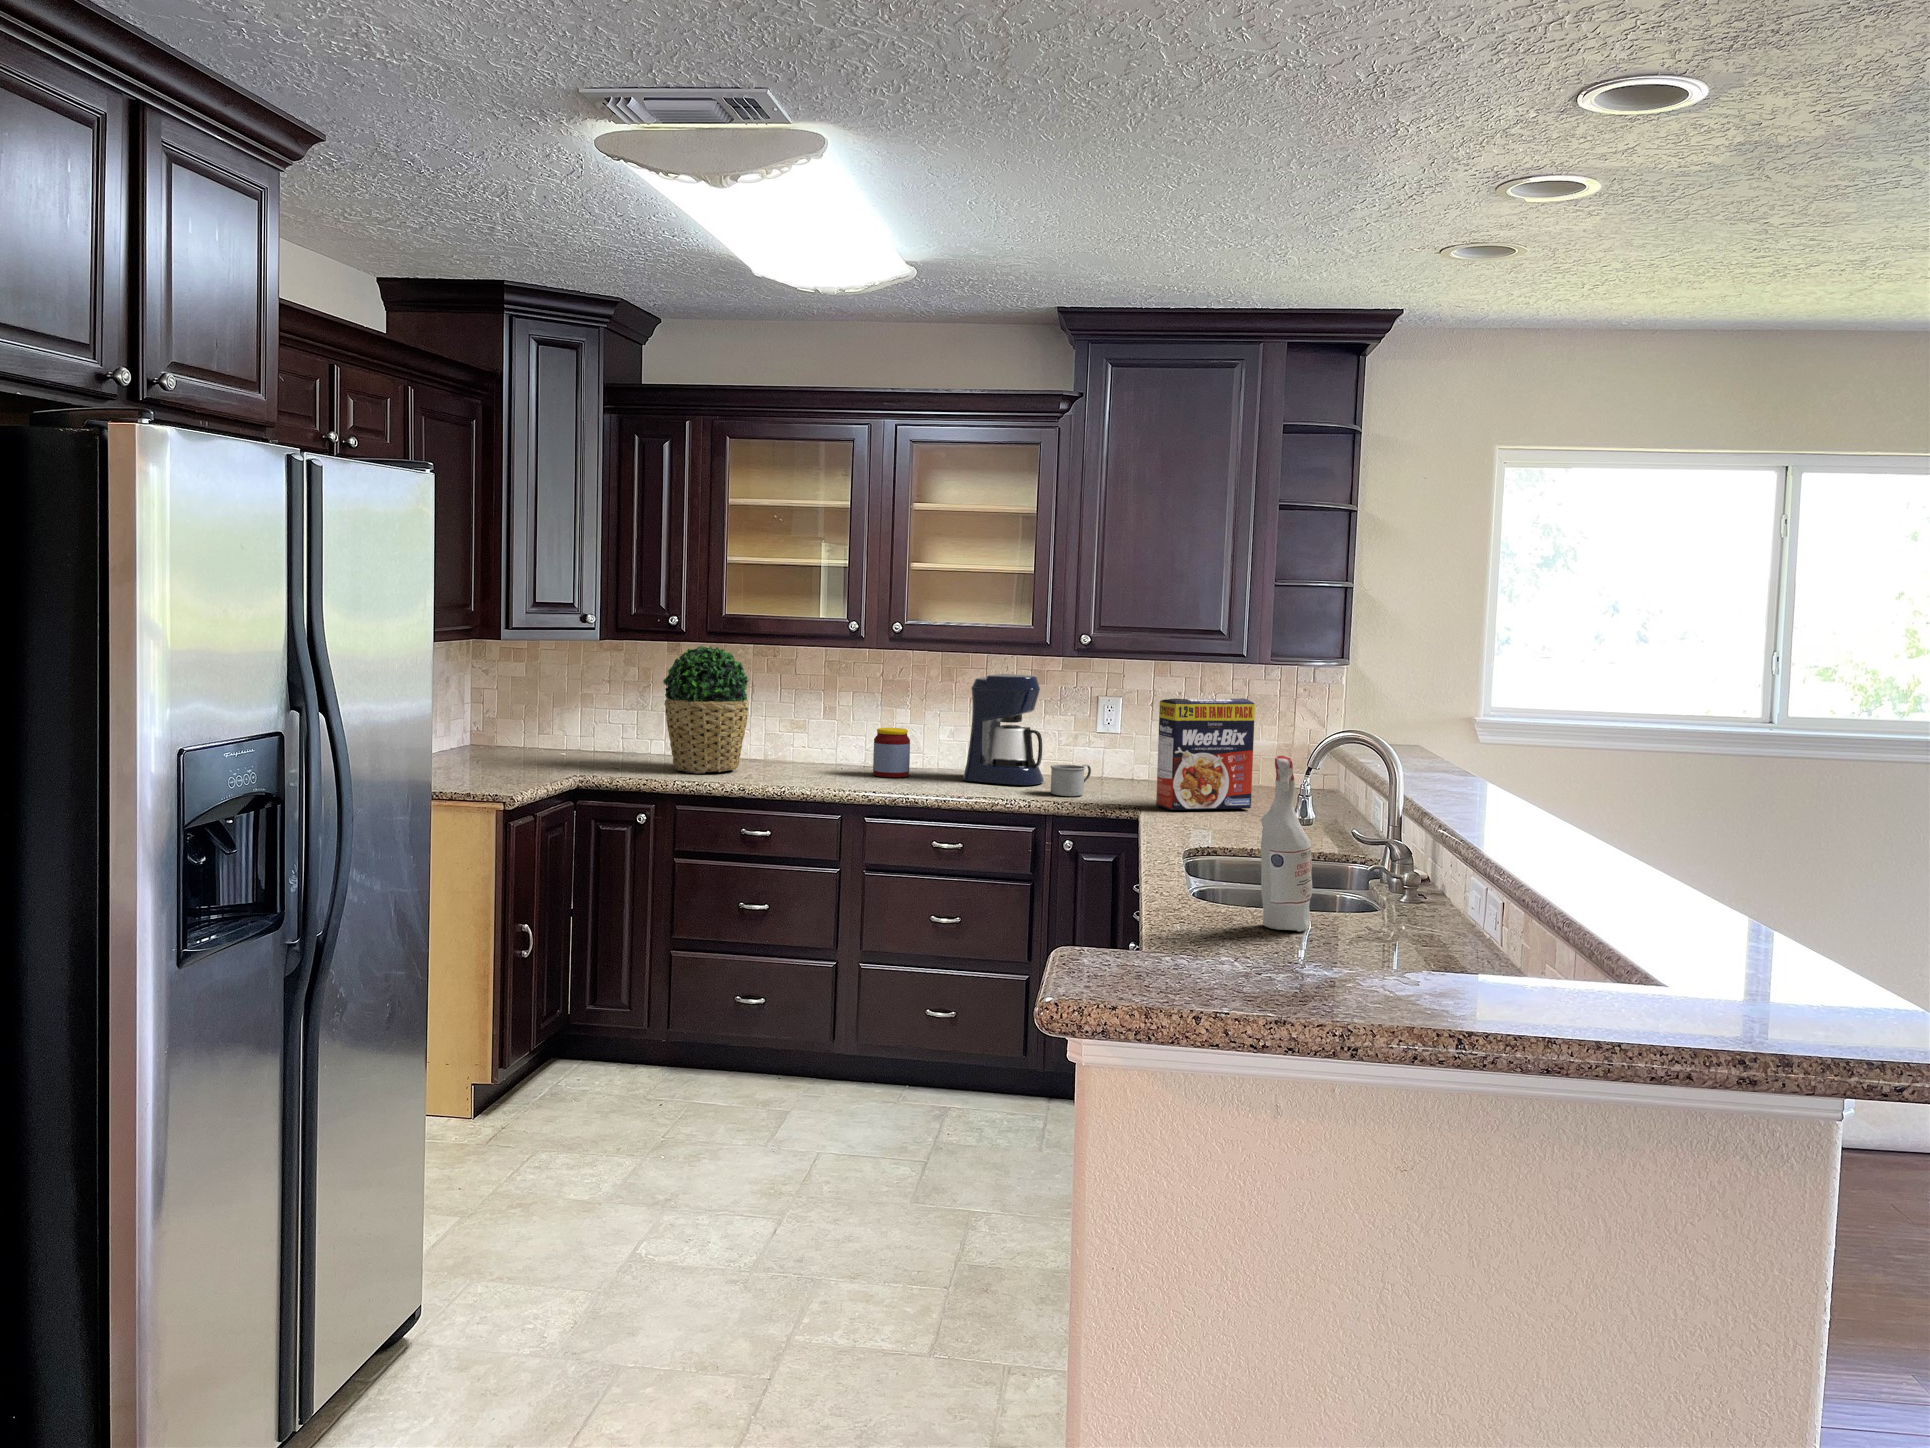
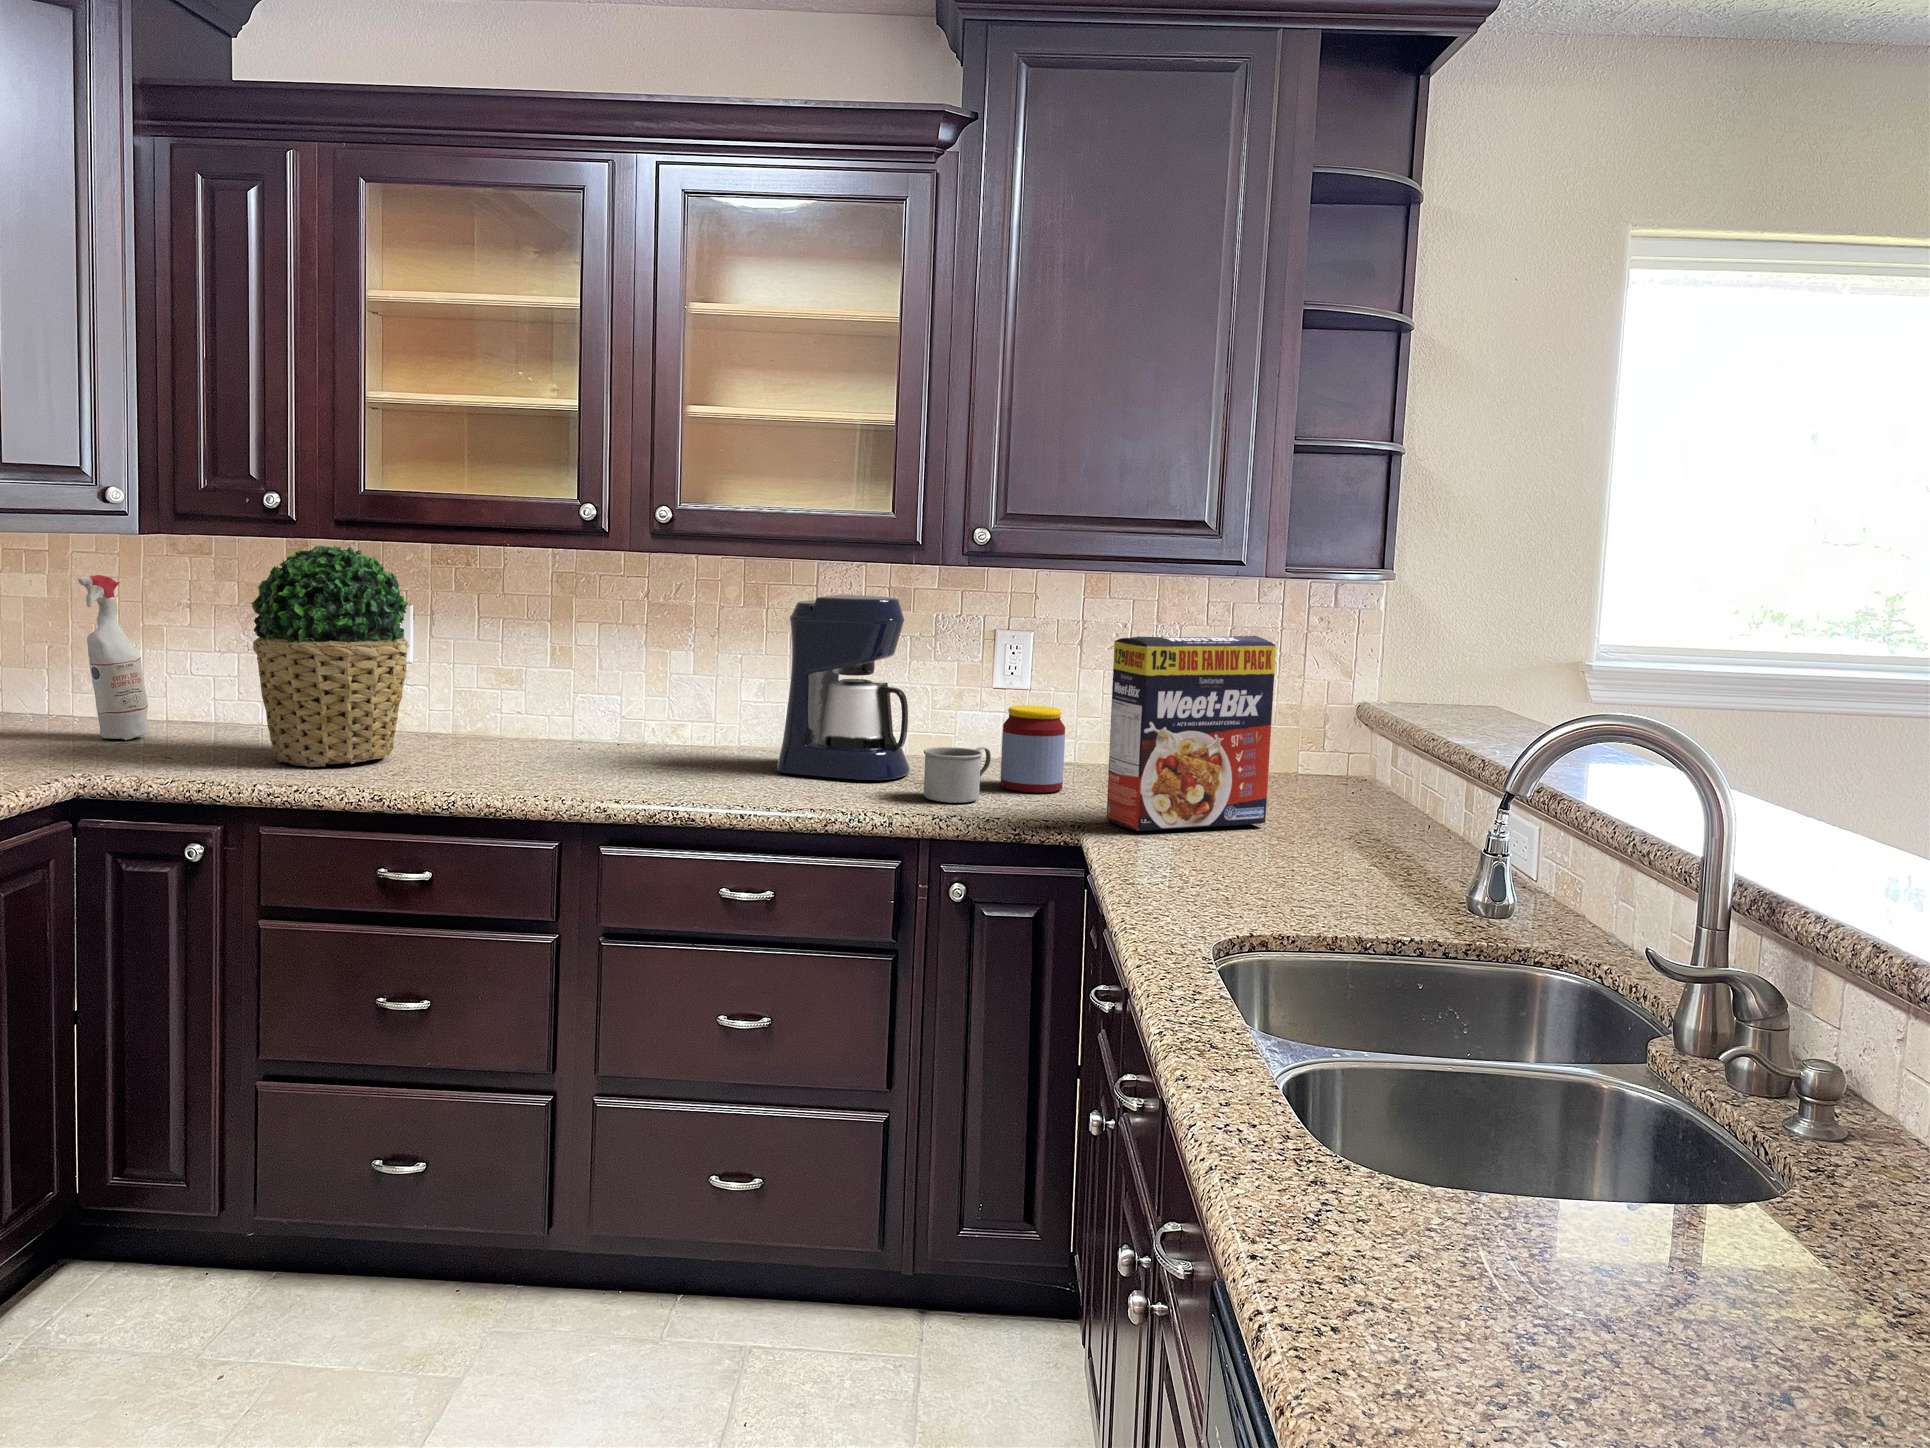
jar: present [873,728,910,777] -> present [1001,705,1065,793]
spray bottle: present [1261,756,1312,932] -> present [78,575,149,740]

